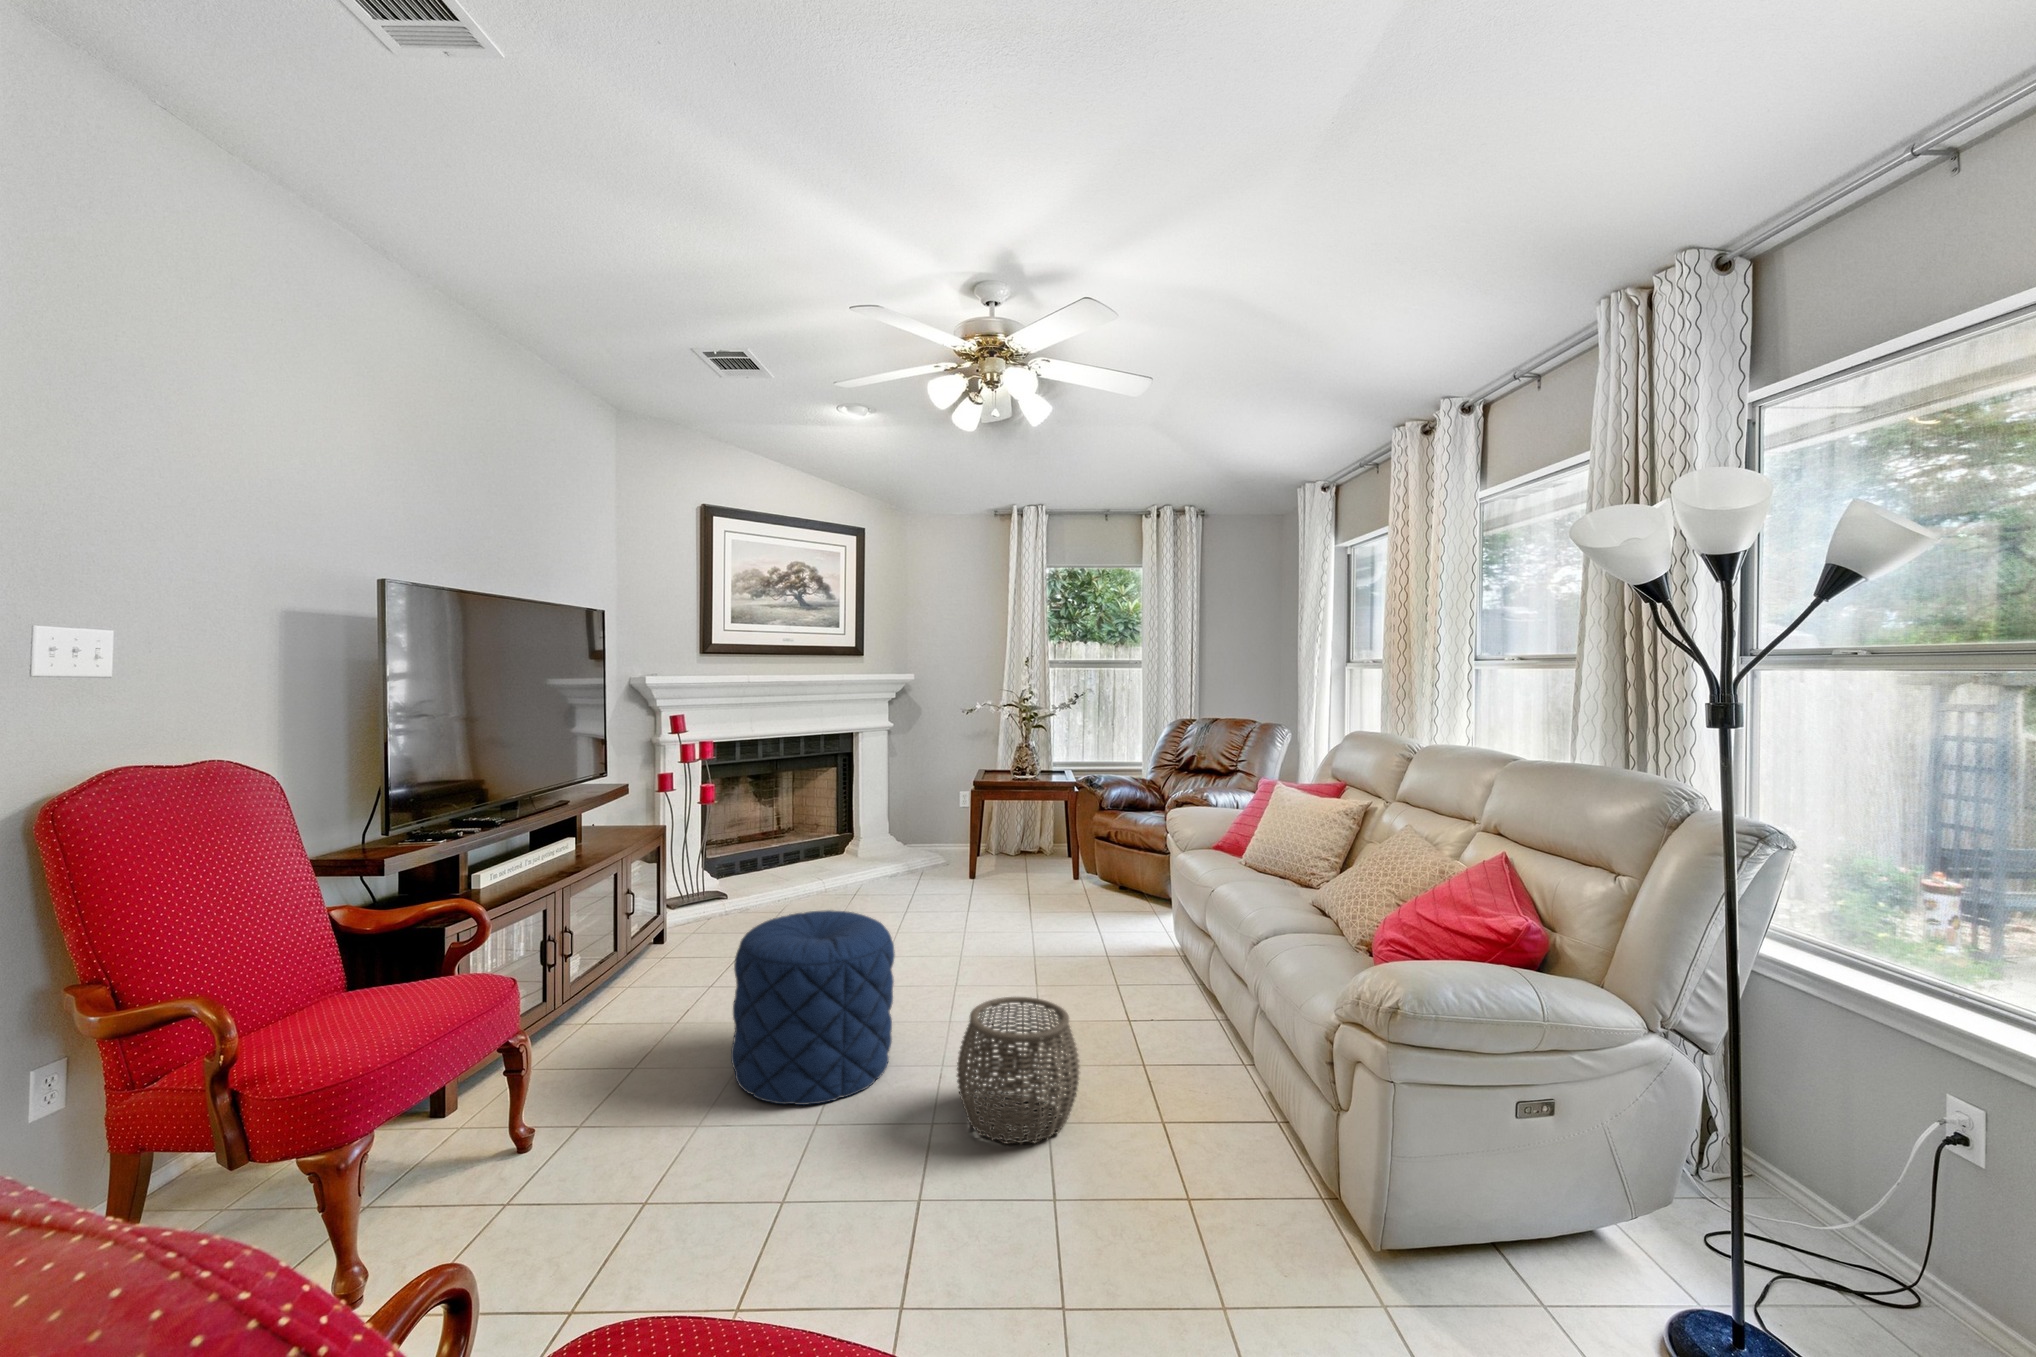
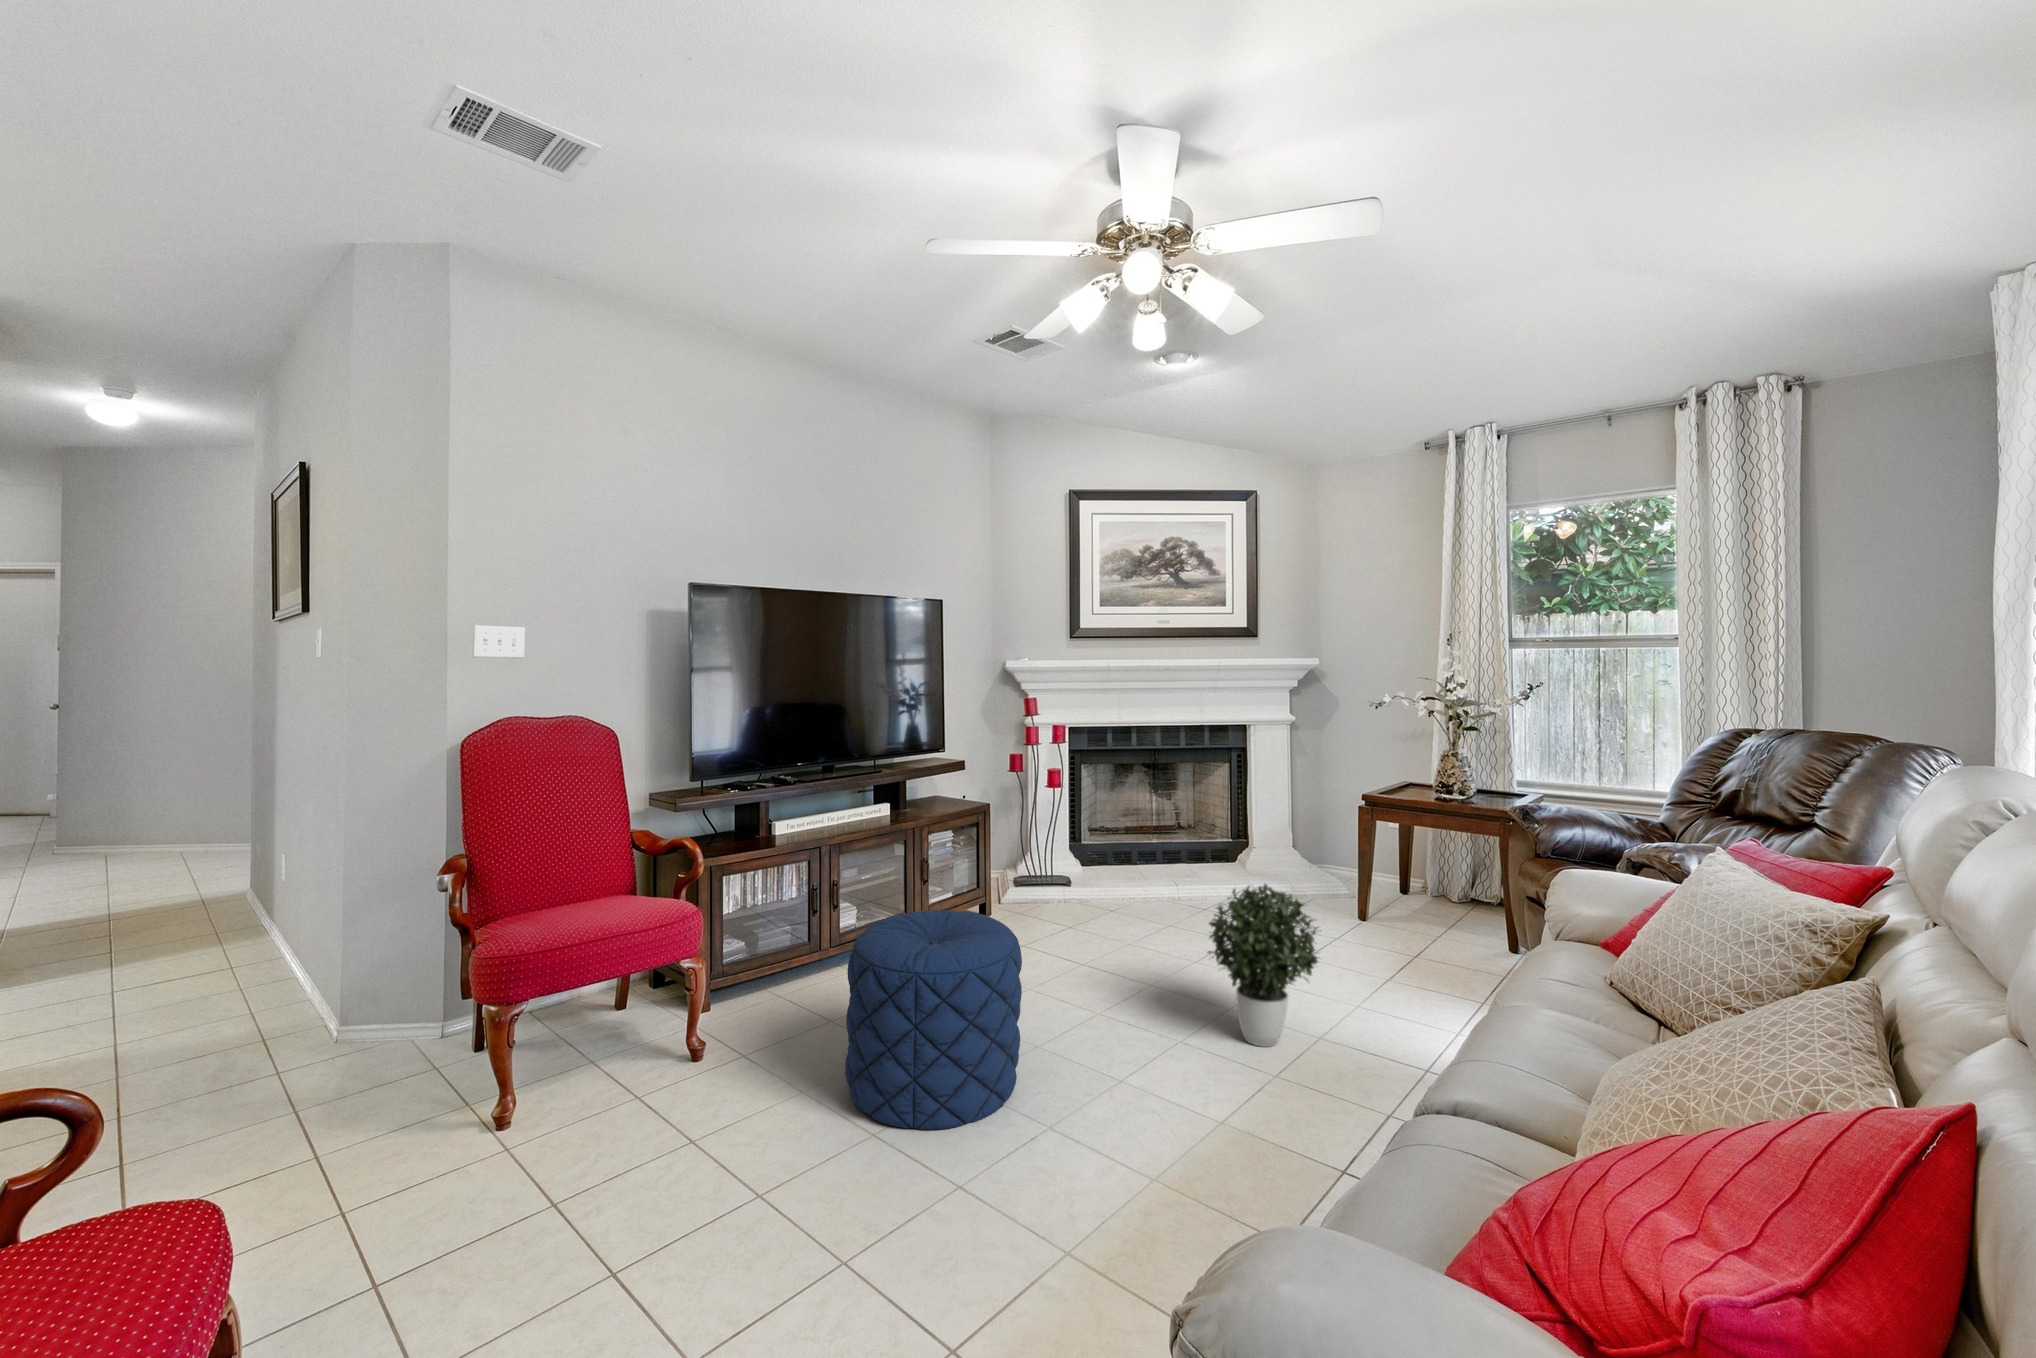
potted plant: none [958,850,1043,973] -> present [1208,884,1318,1047]
woven basket: present [957,997,1080,1144] -> none [956,1072,1125,1293]

